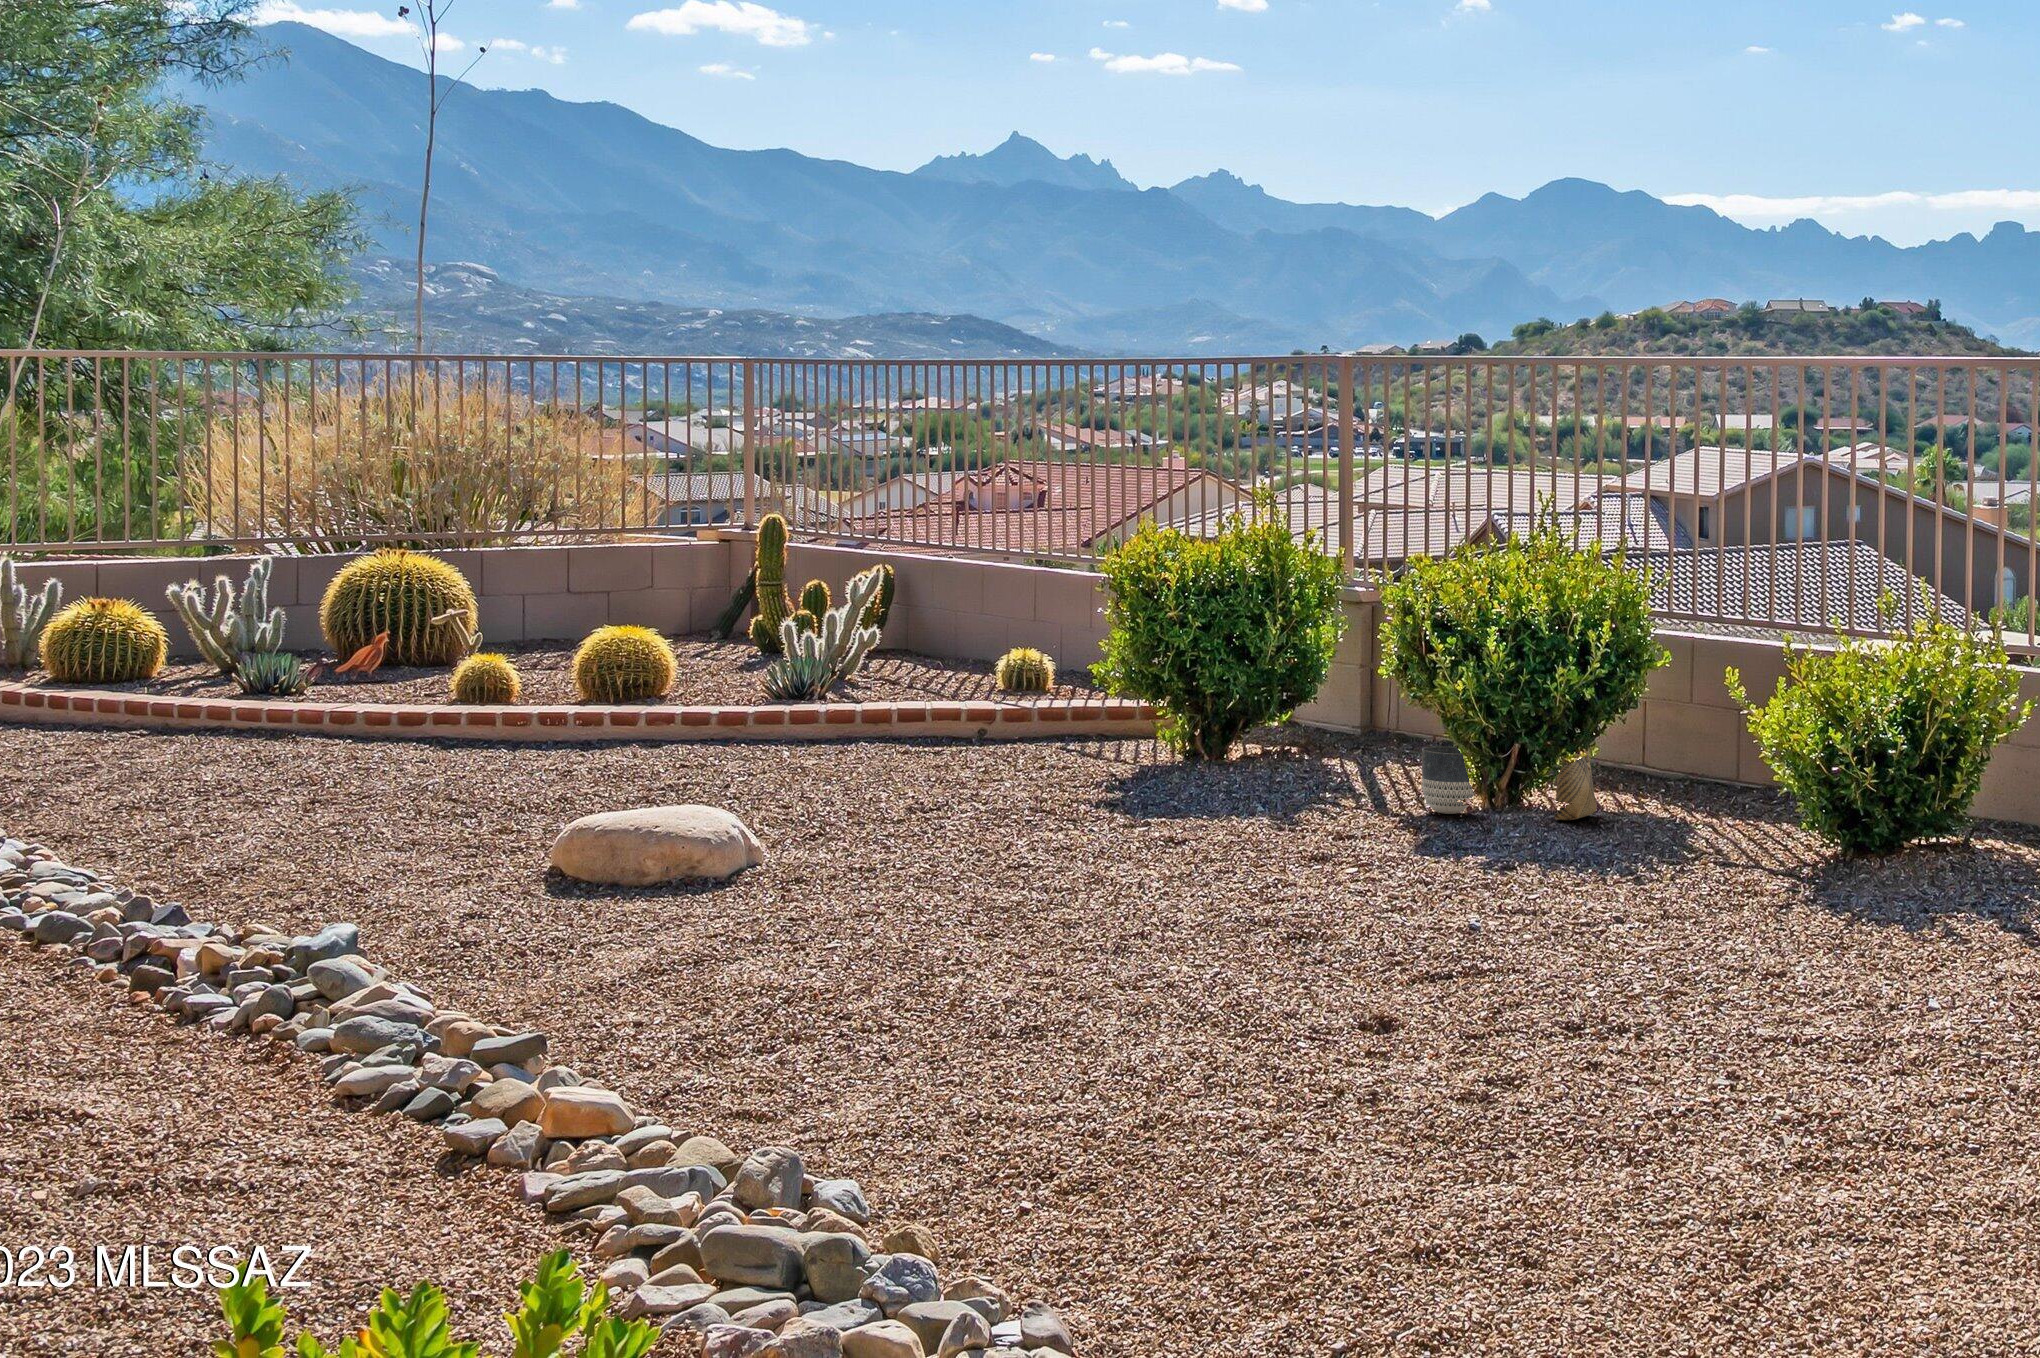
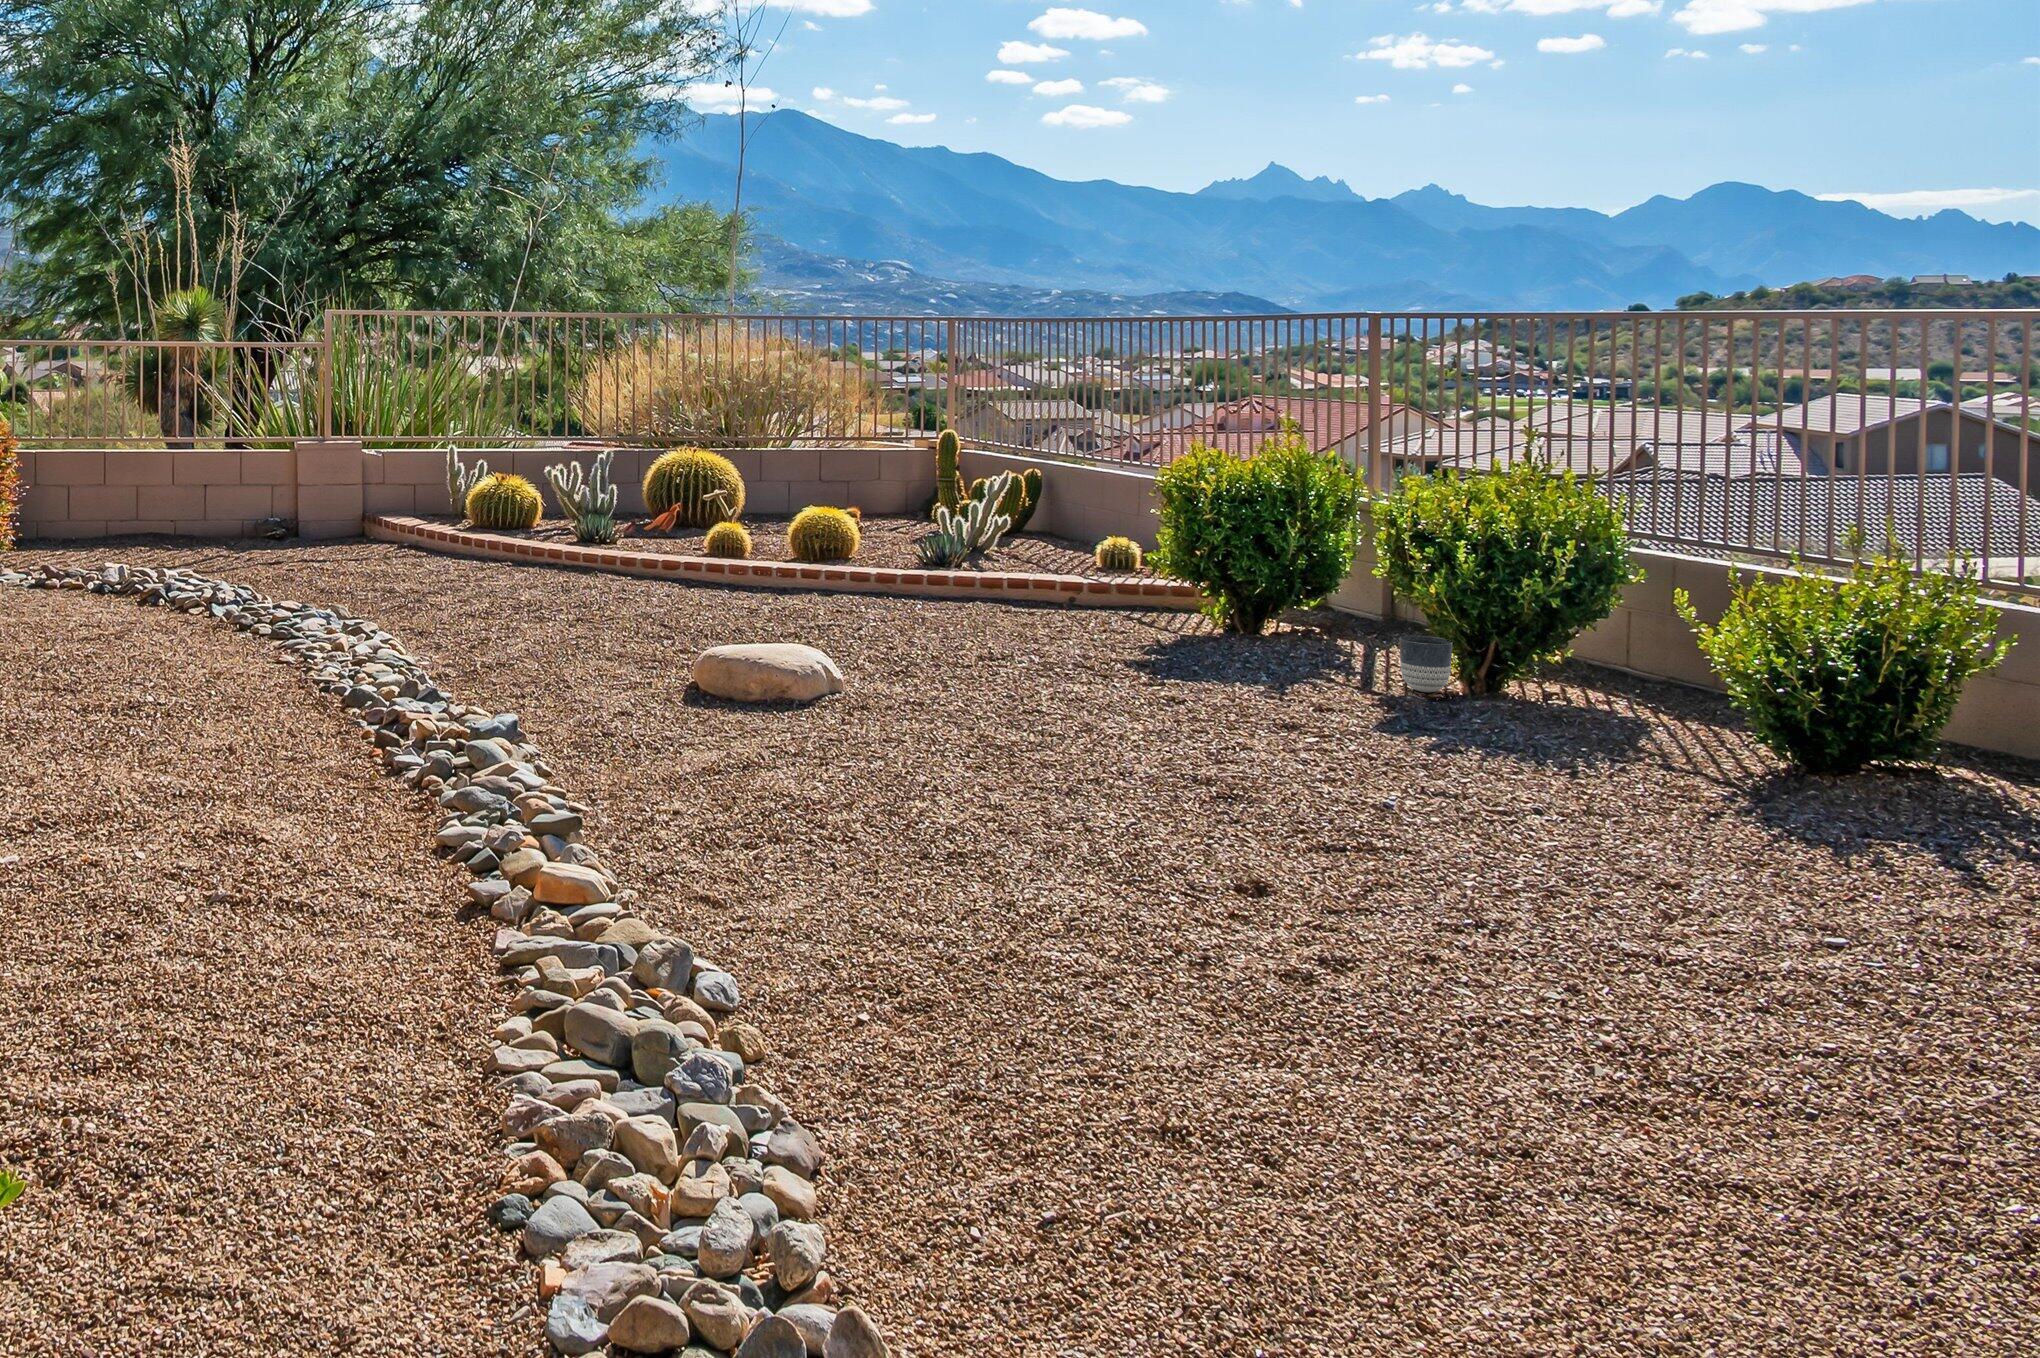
woven basket: present [1554,753,1597,820] -> none [1524,616,1571,706]

